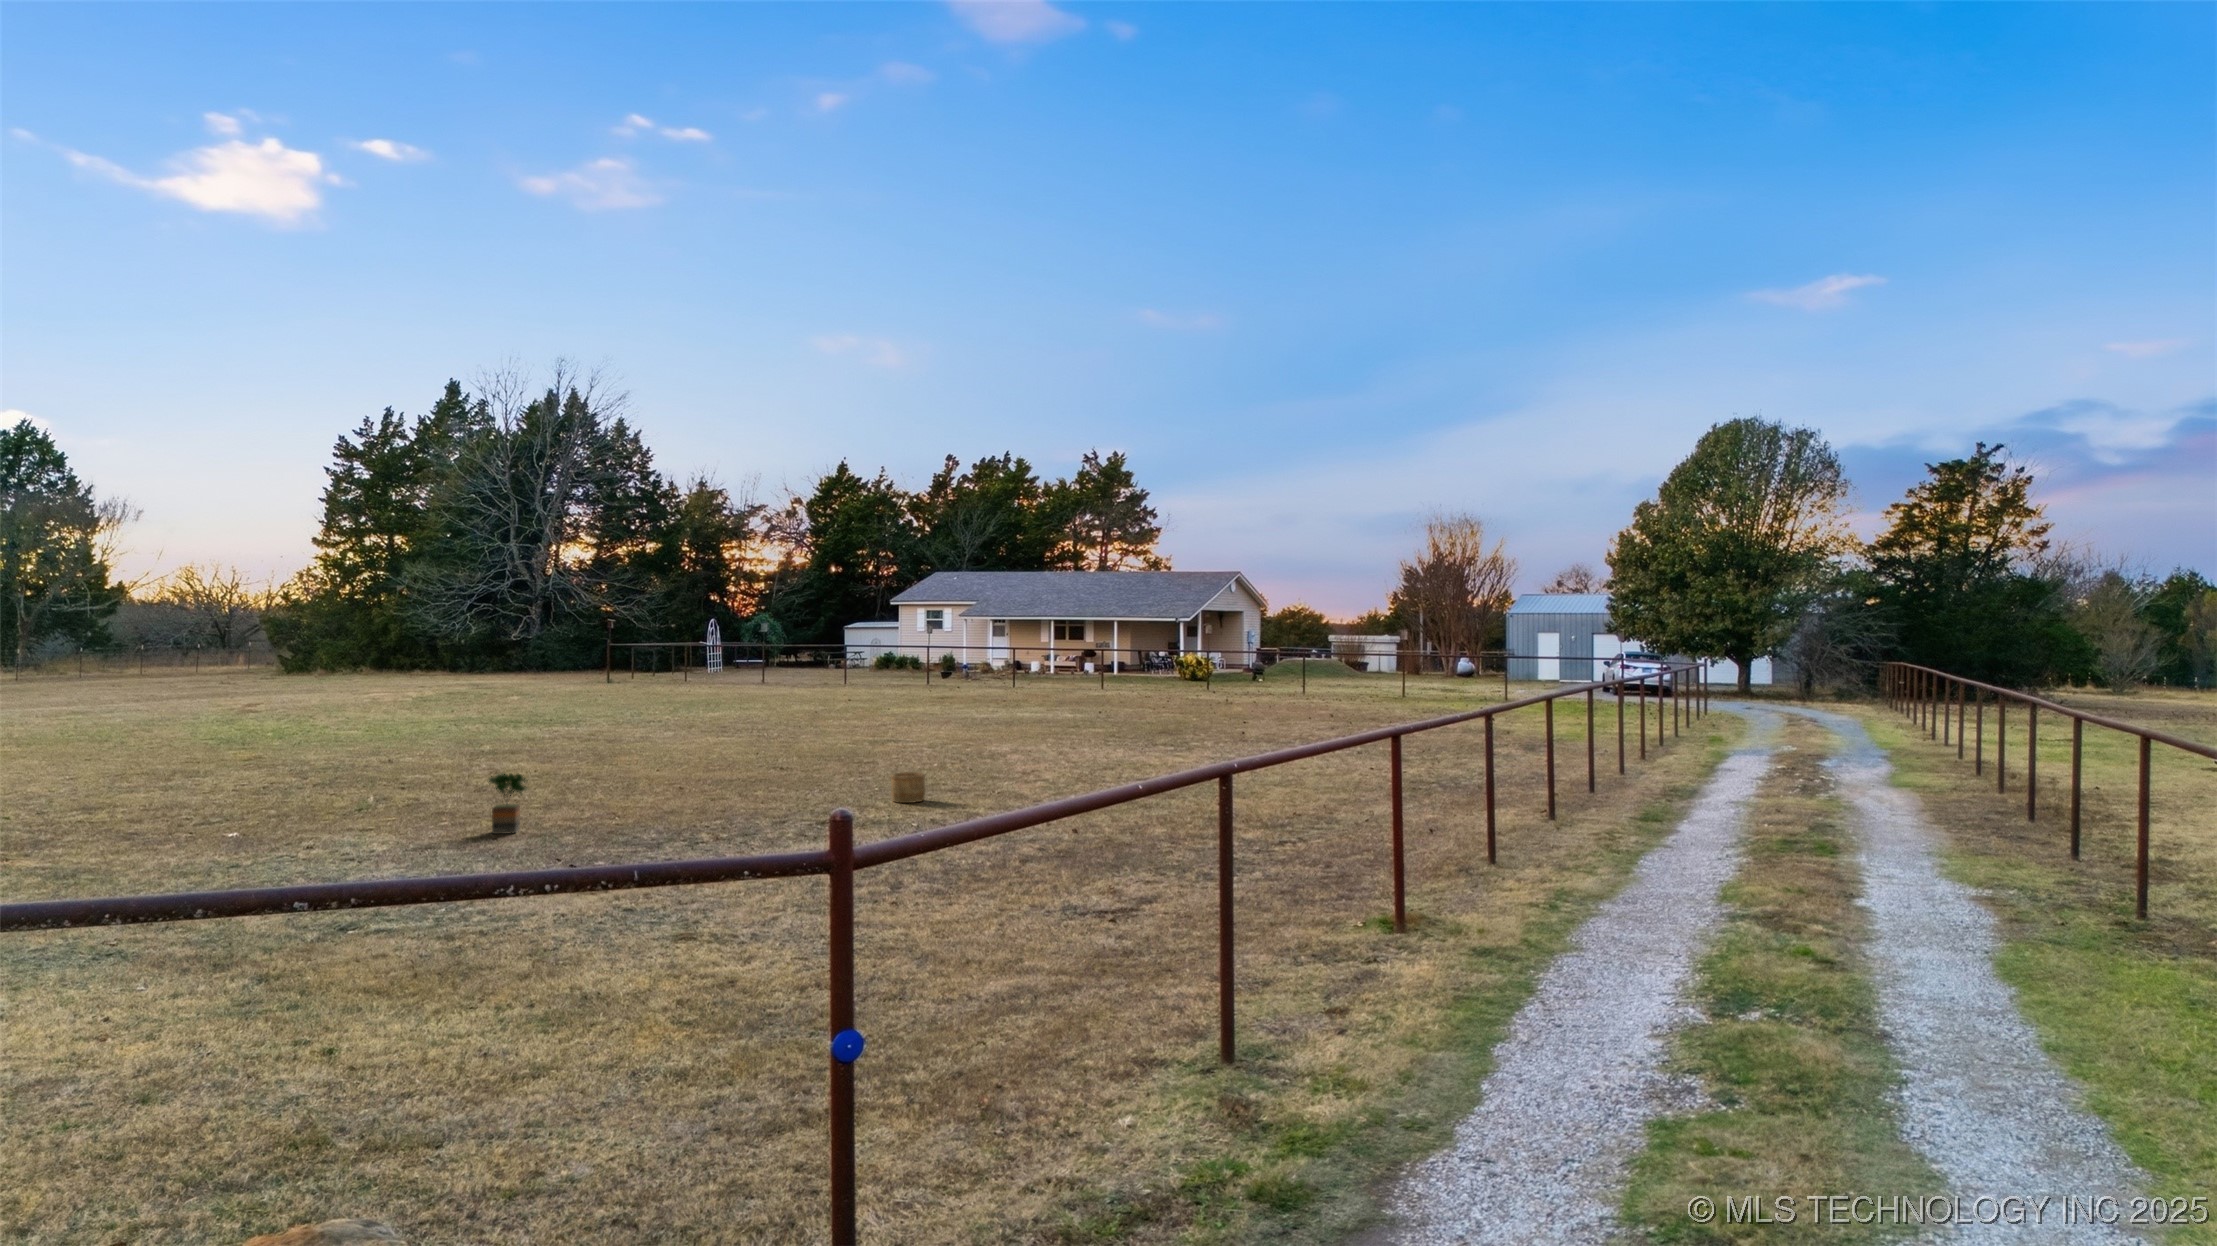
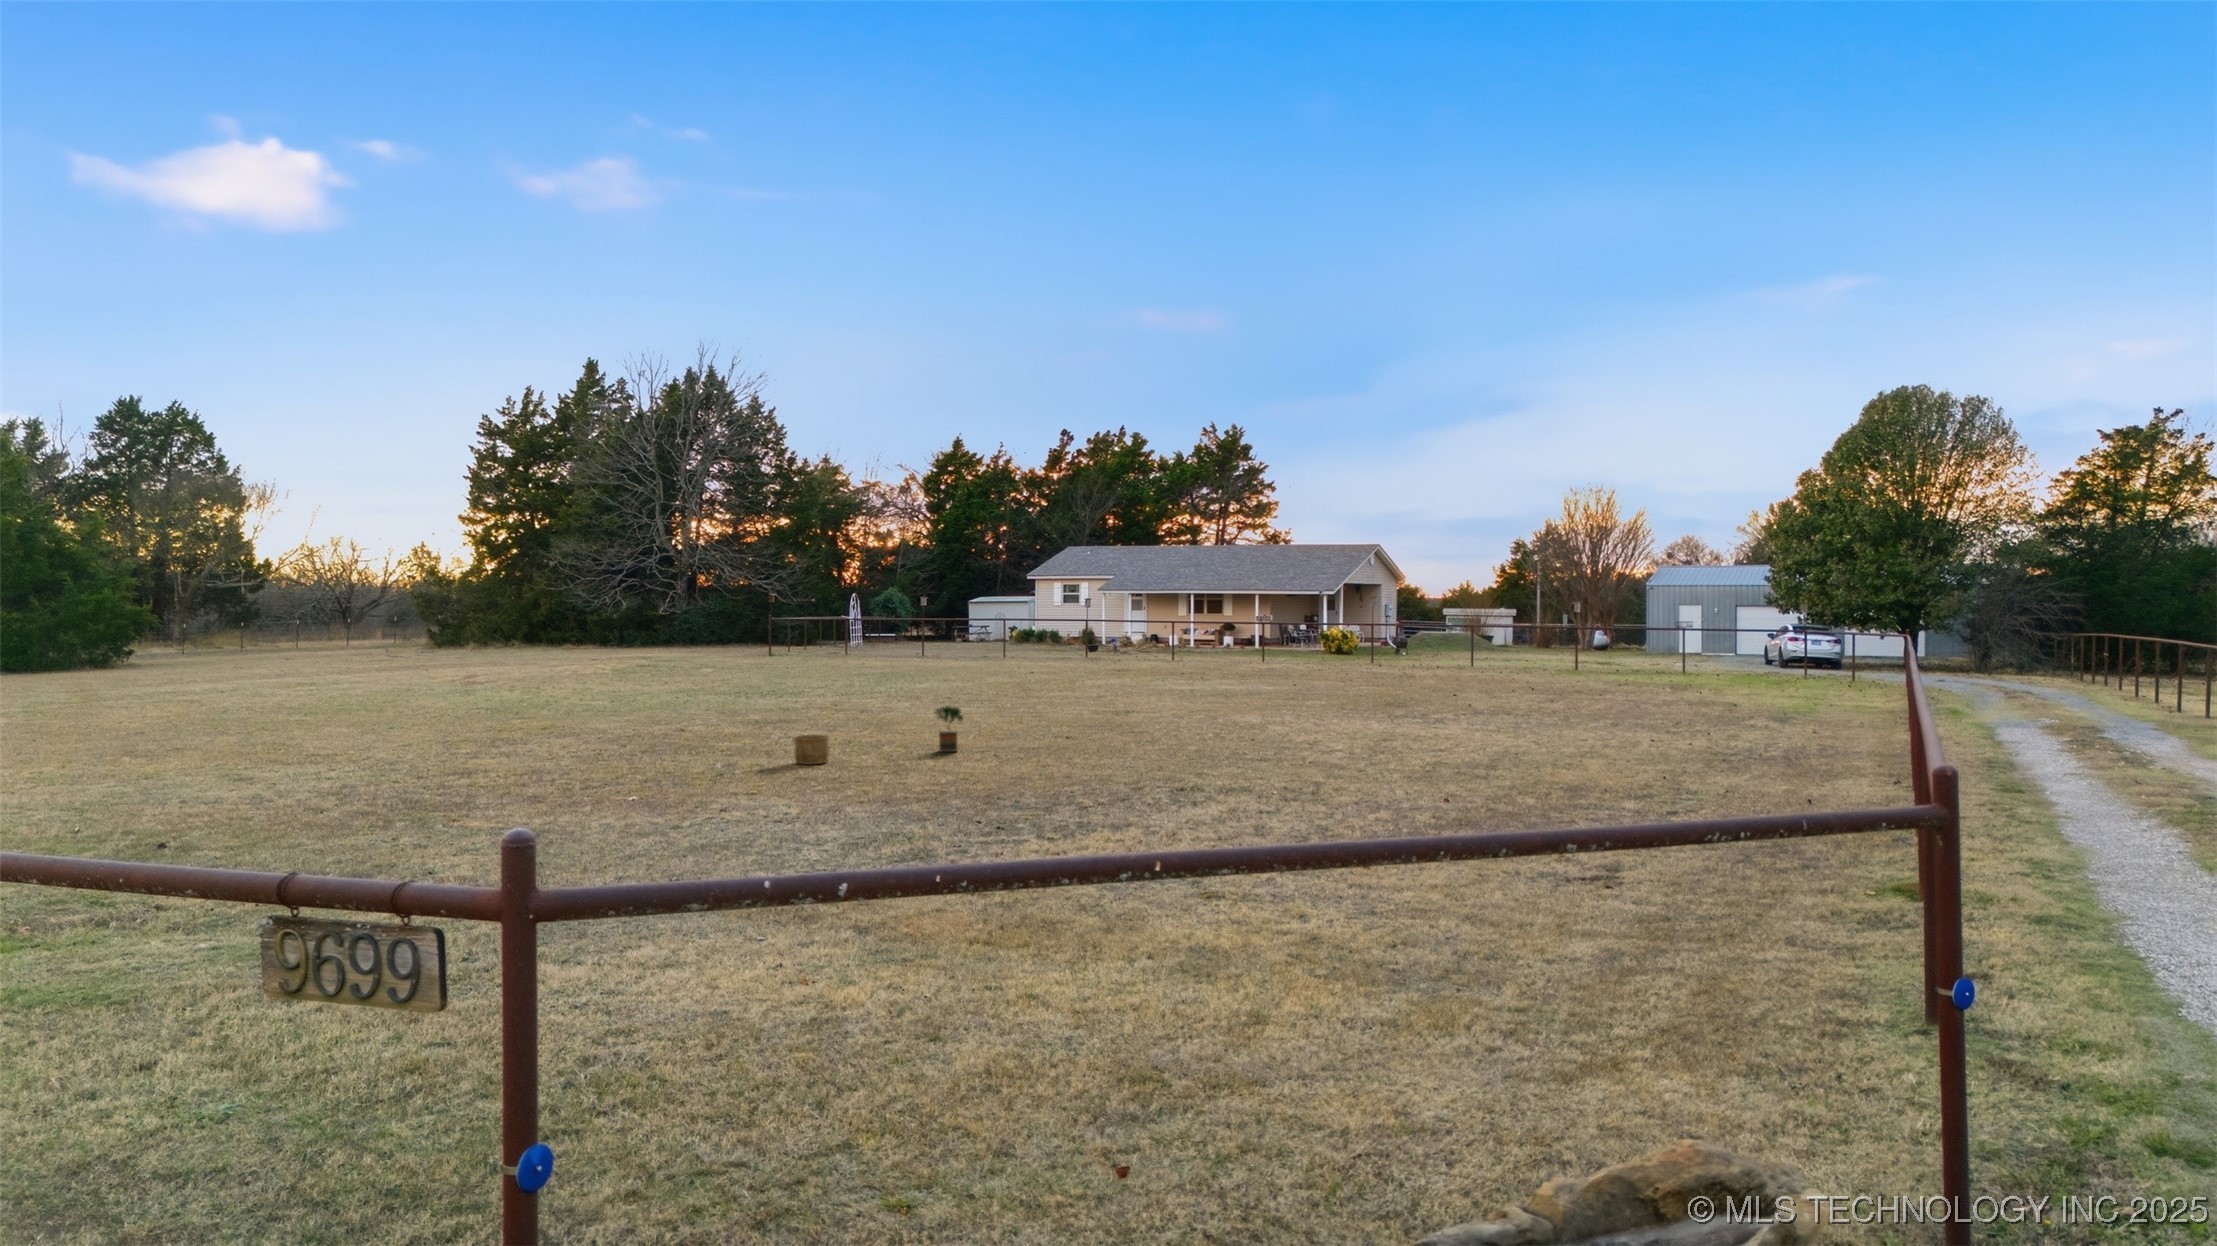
wooden bucket: present [891,772,925,803] -> present [794,735,829,765]

